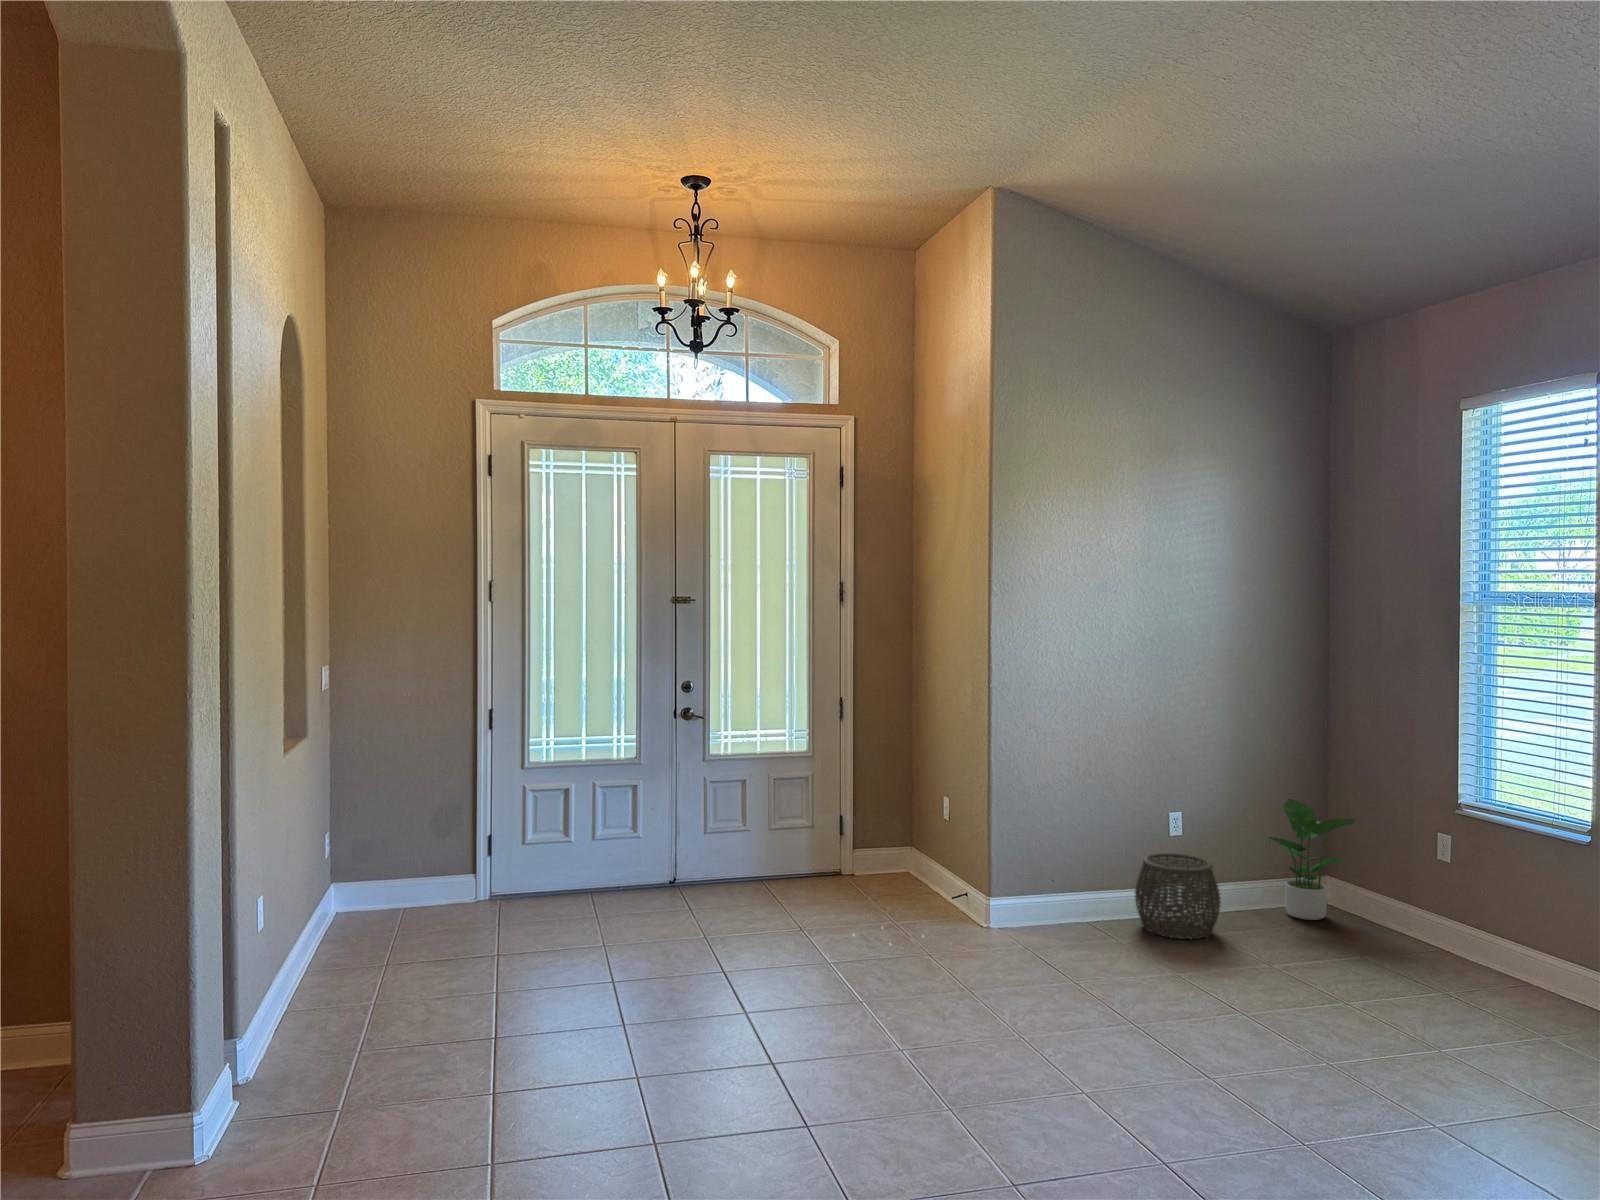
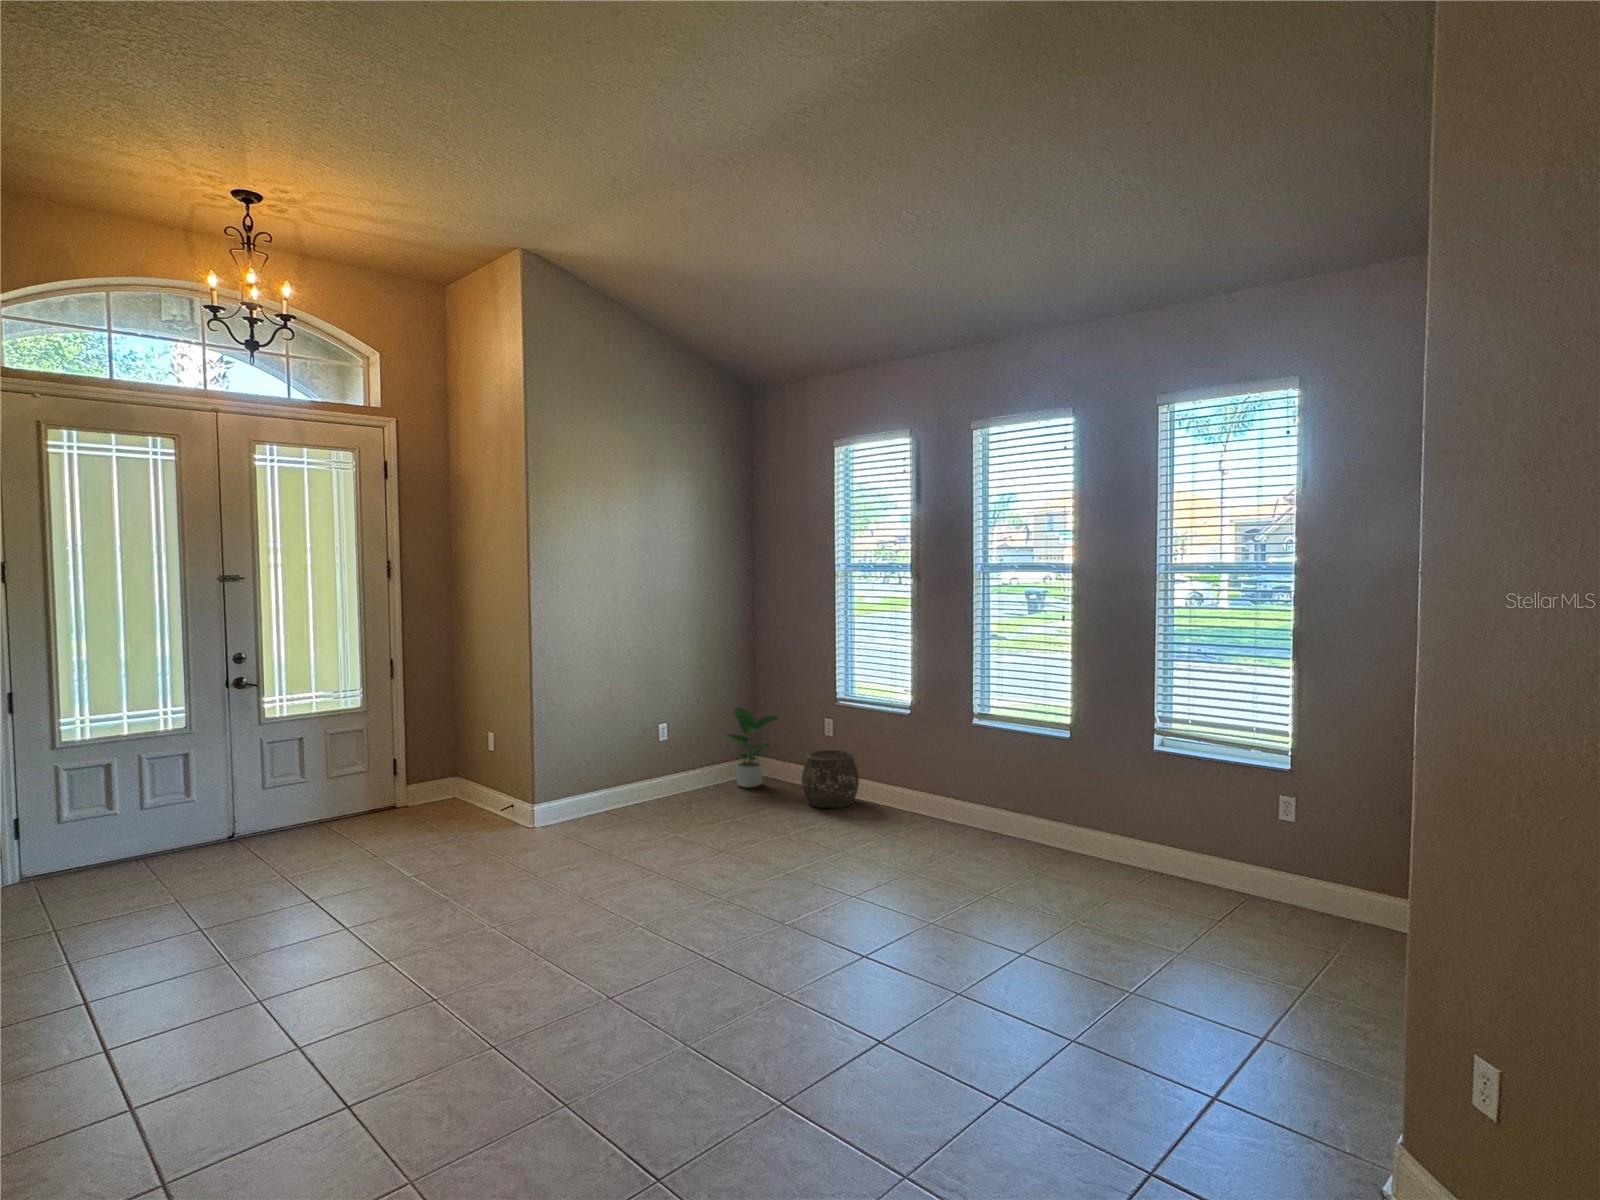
woven basket: present [1135,853,1221,939] -> present [802,750,859,809]

